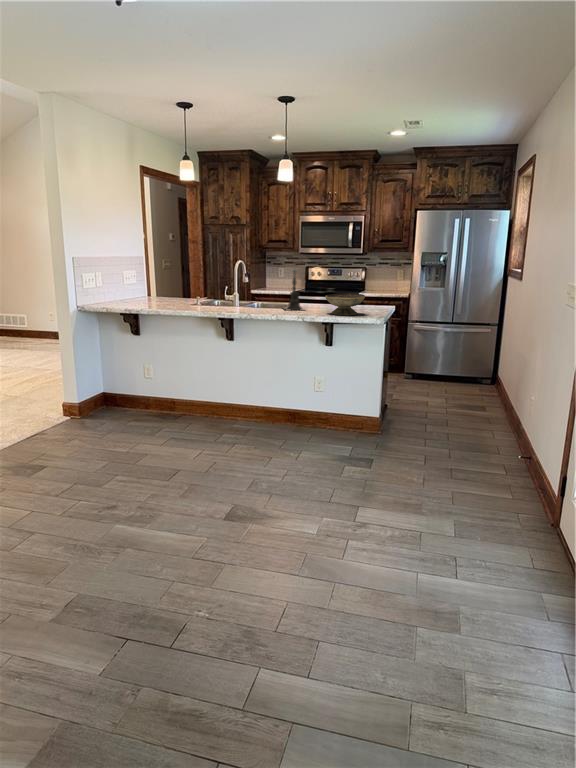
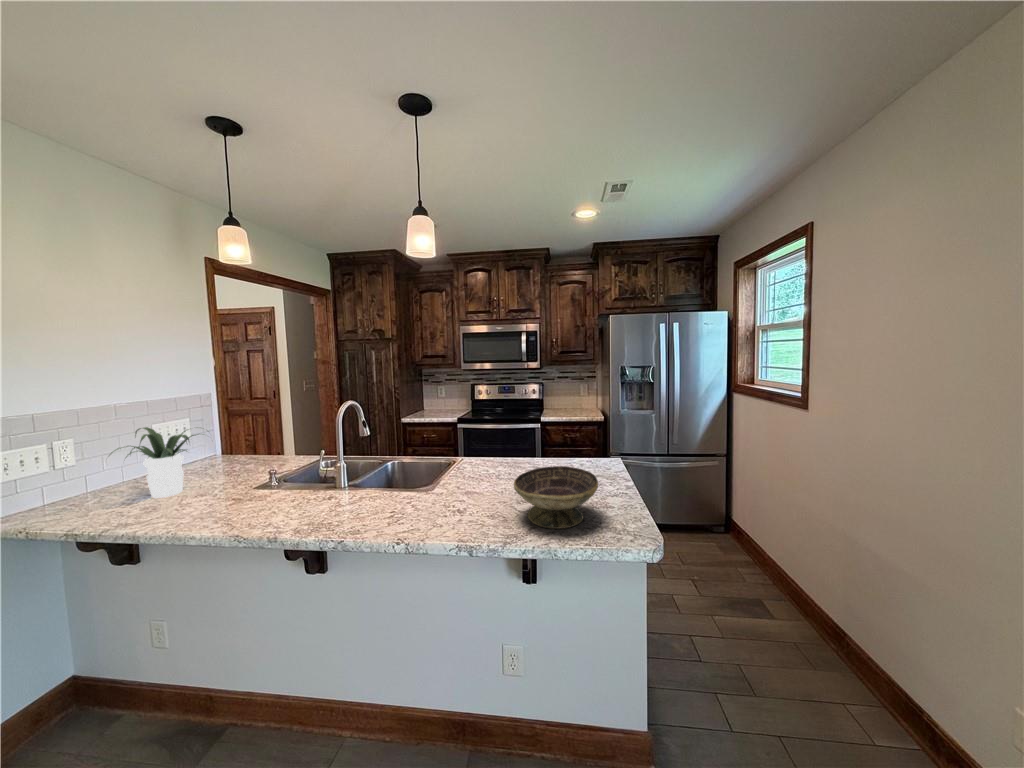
potted plant: none [130,269,169,305] -> present [111,427,198,498]
candle holder: present [284,269,303,310] -> none [426,409,473,505]

